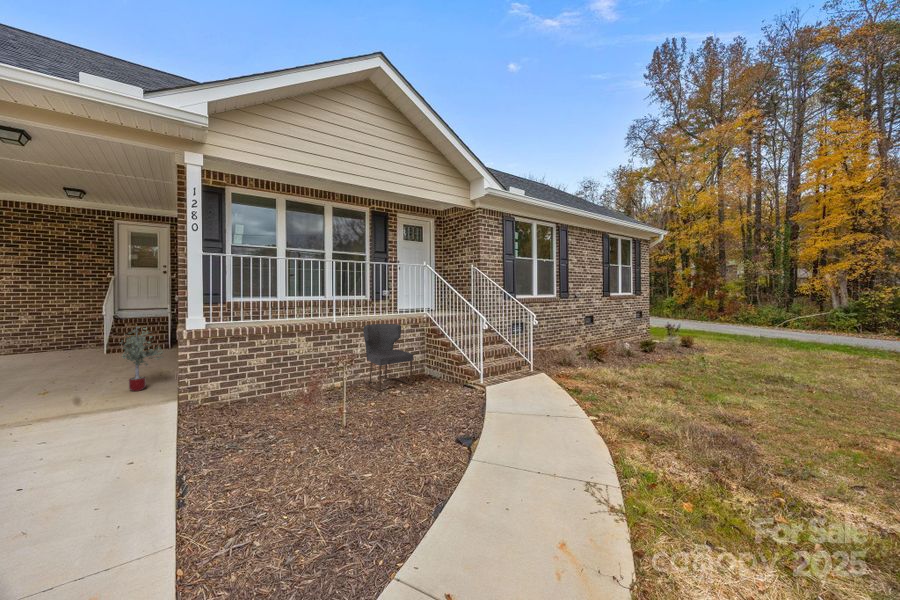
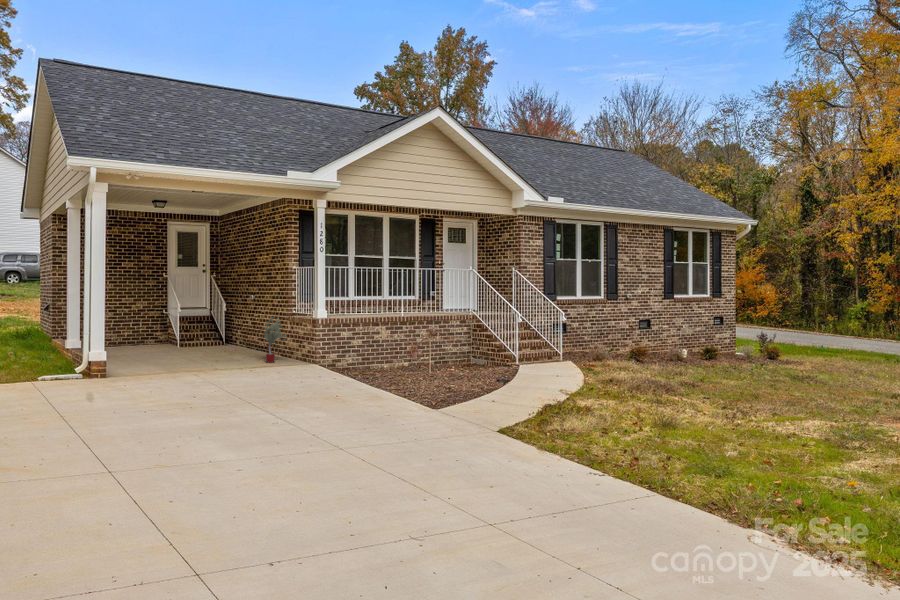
chair: present [363,324,413,391] -> none [425,319,464,368]

